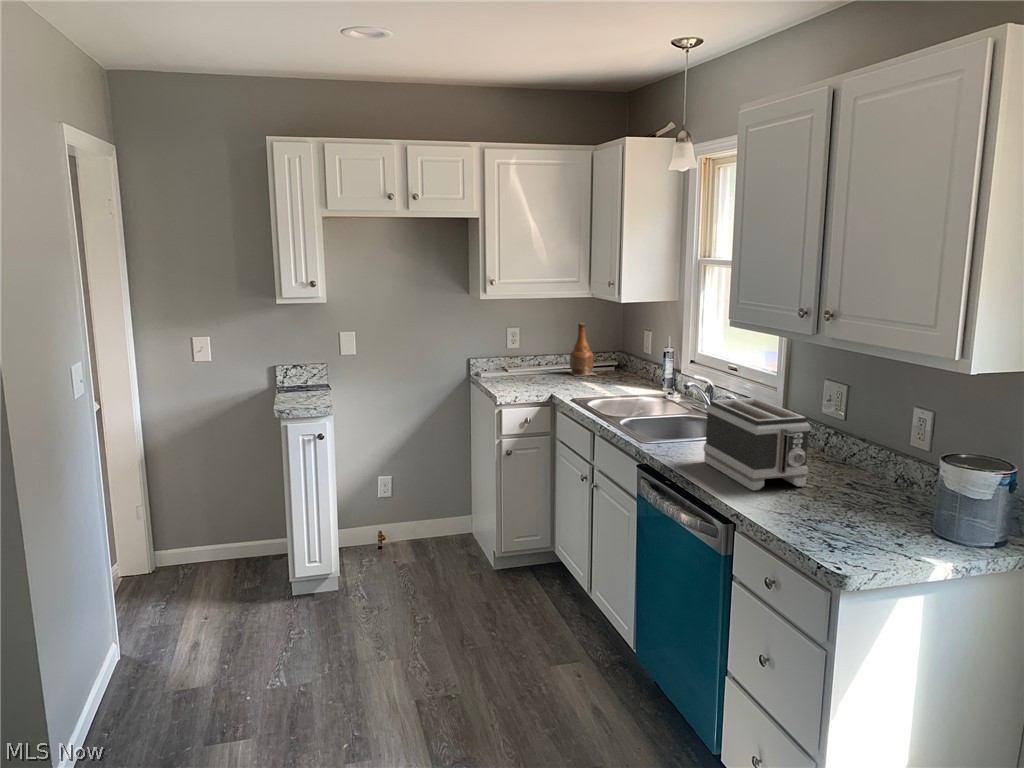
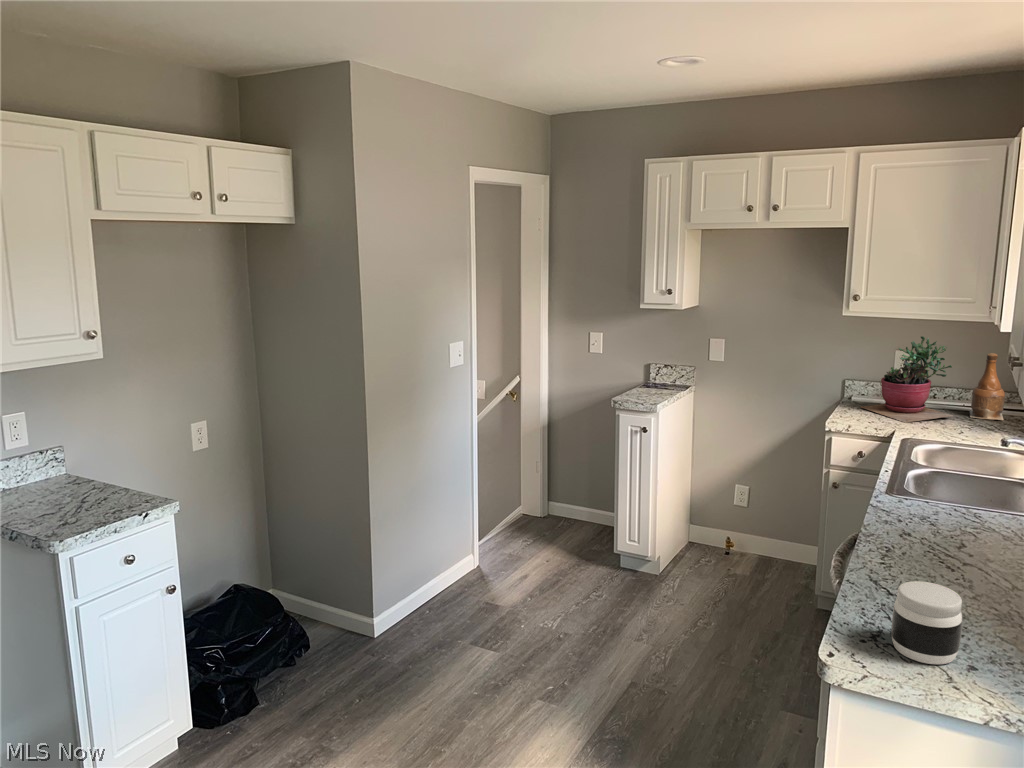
succulent plant: none [498,312,569,387] -> present [861,336,953,423]
toaster: present [703,398,811,490] -> none [906,458,1002,587]
jar: none [833,486,887,547] -> present [891,581,962,664]

